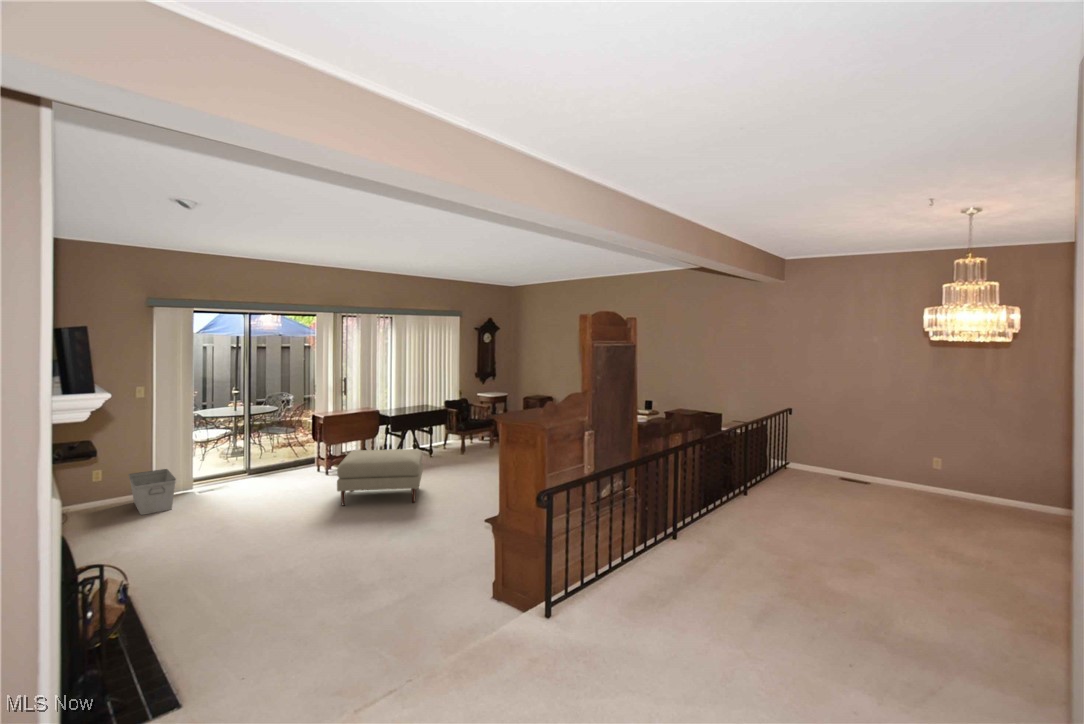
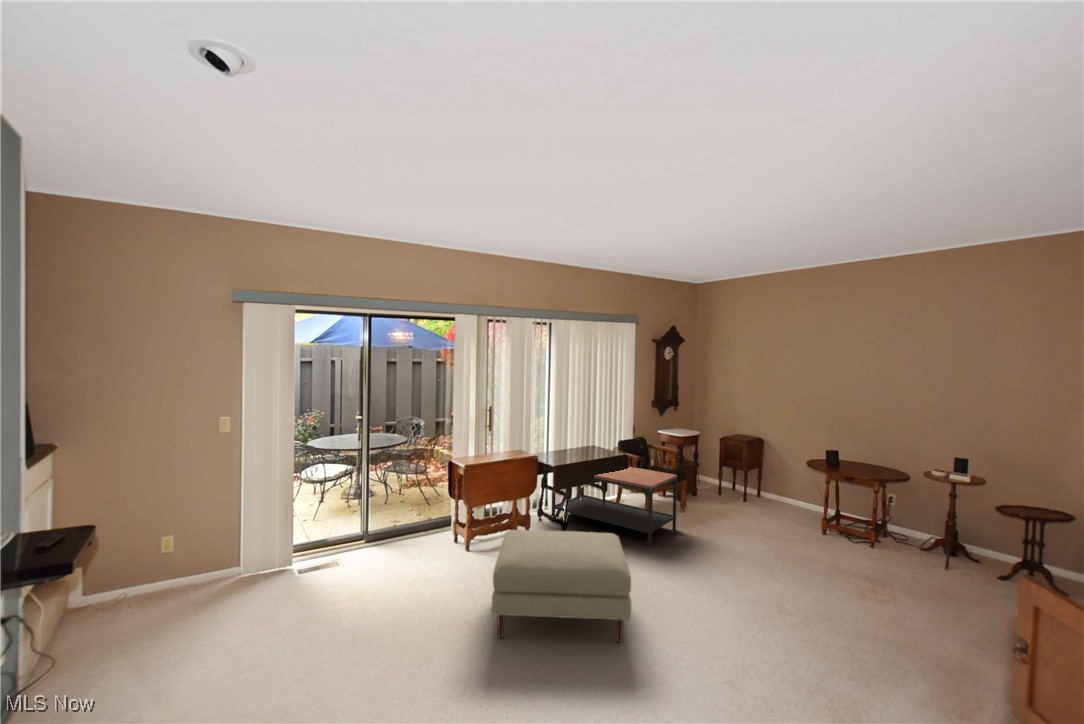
coffee table: none [393,415,479,466] -> present [552,467,677,546]
storage bin: present [129,469,176,515] -> none [187,542,251,629]

